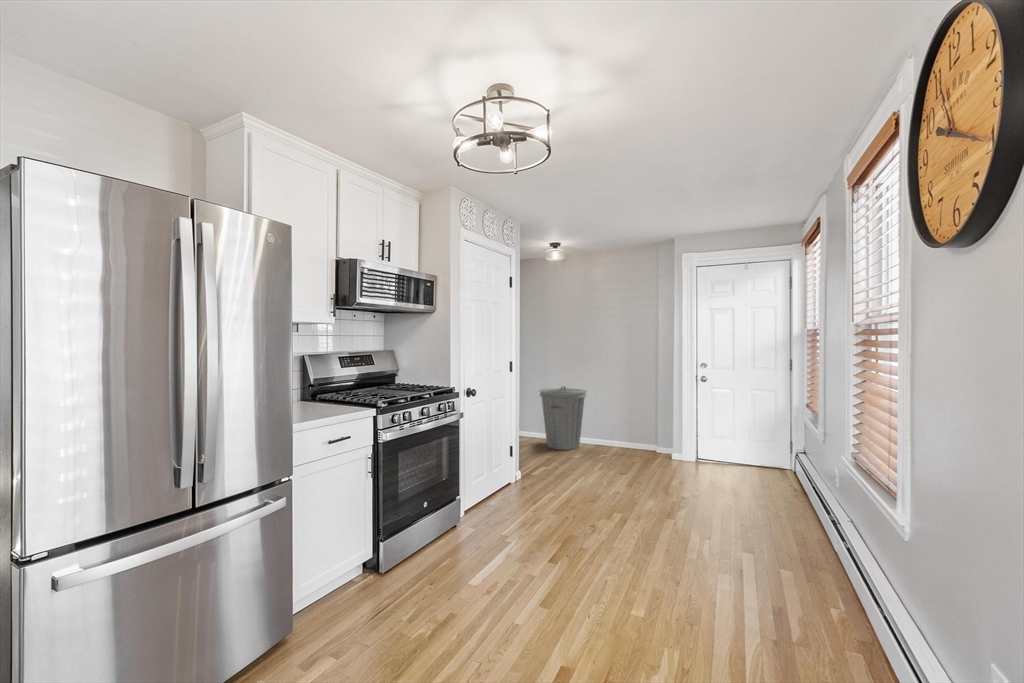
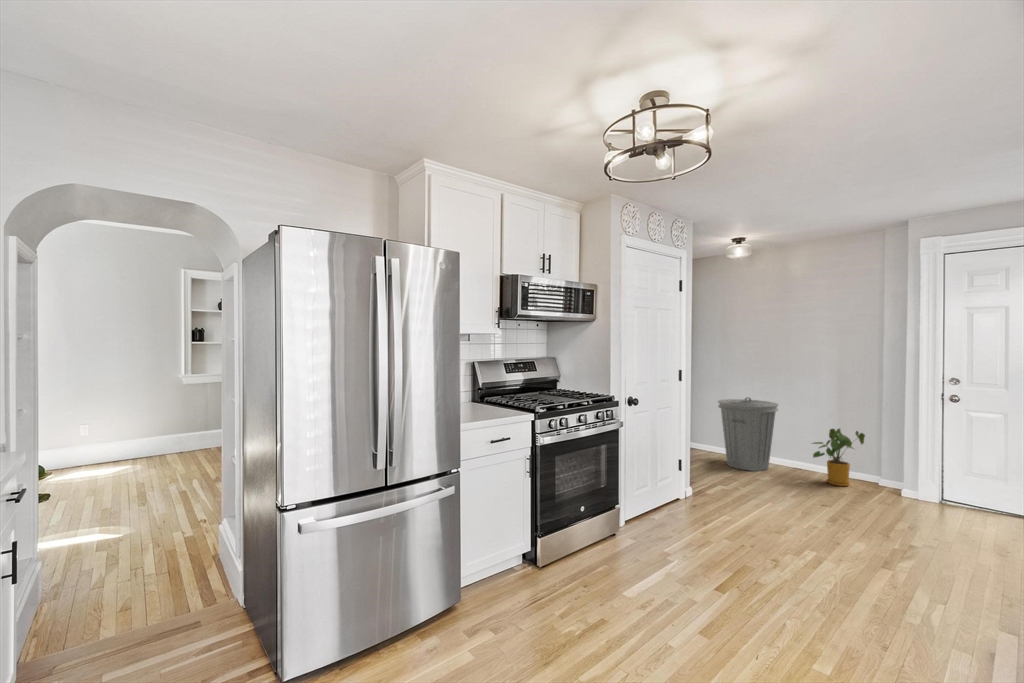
house plant: none [611,408,649,455] -> present [812,429,865,486]

